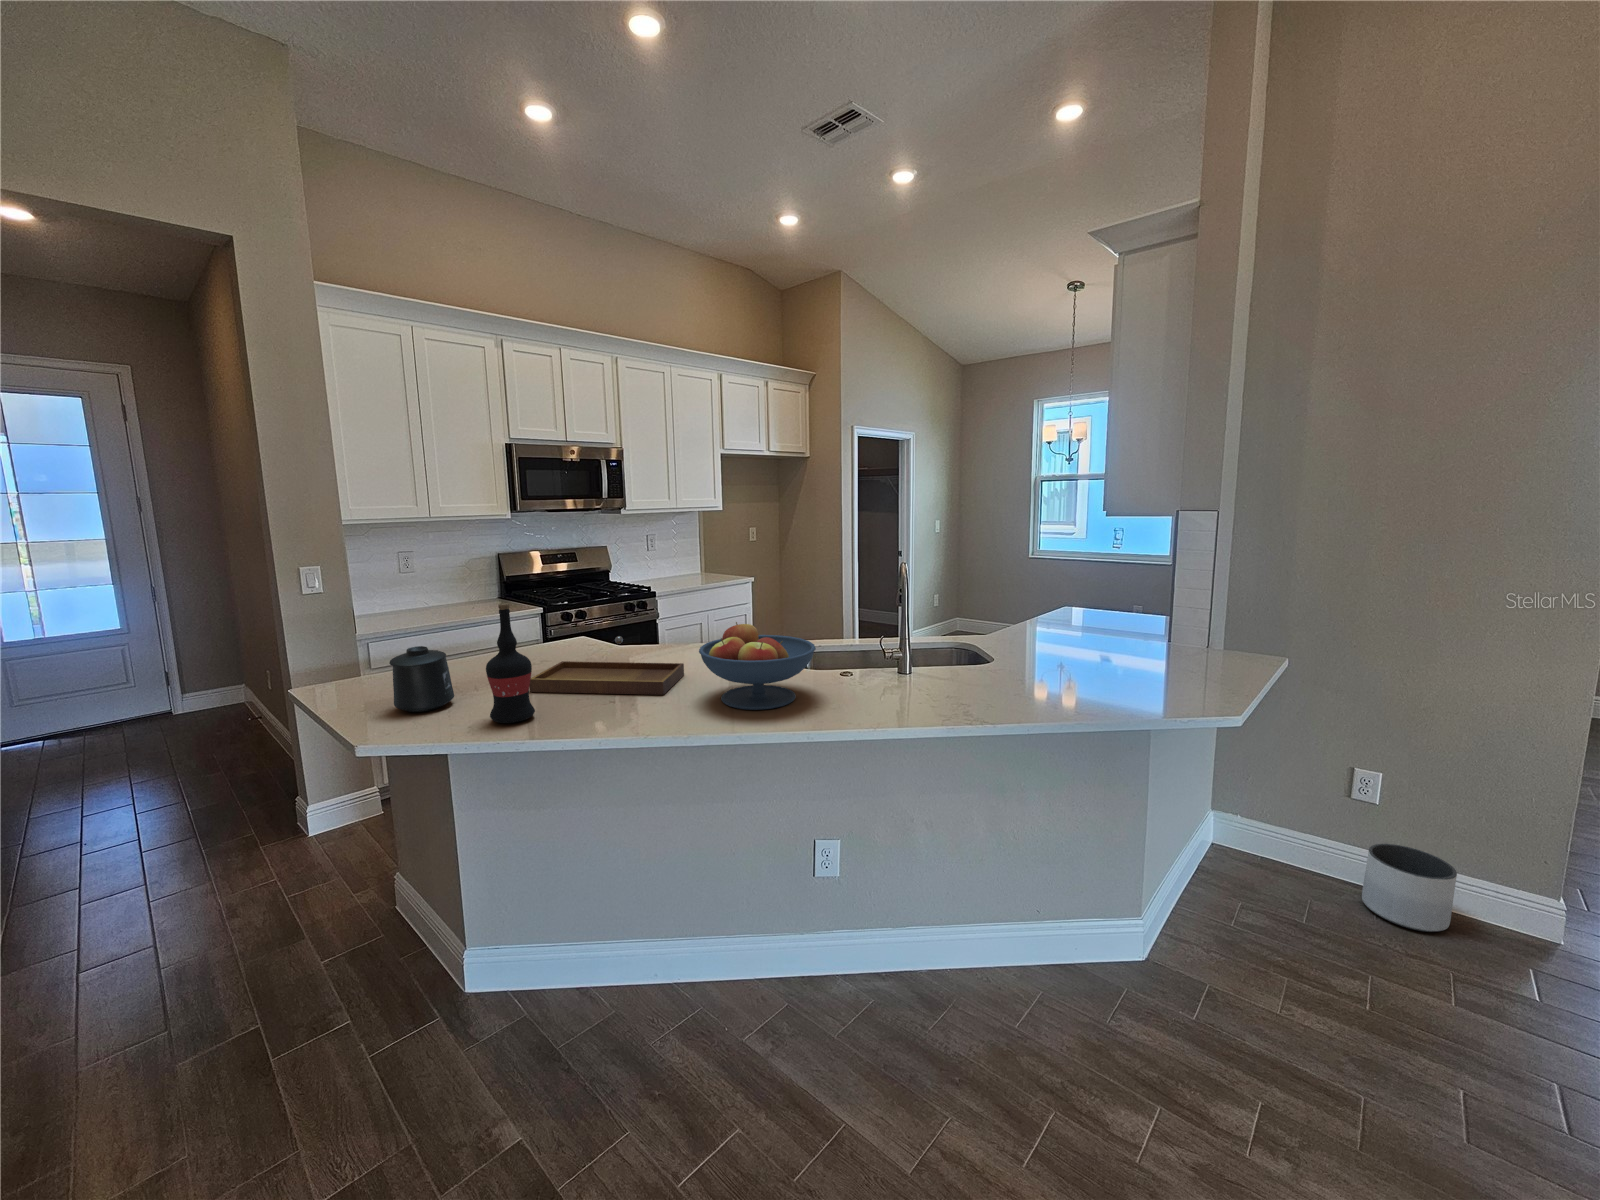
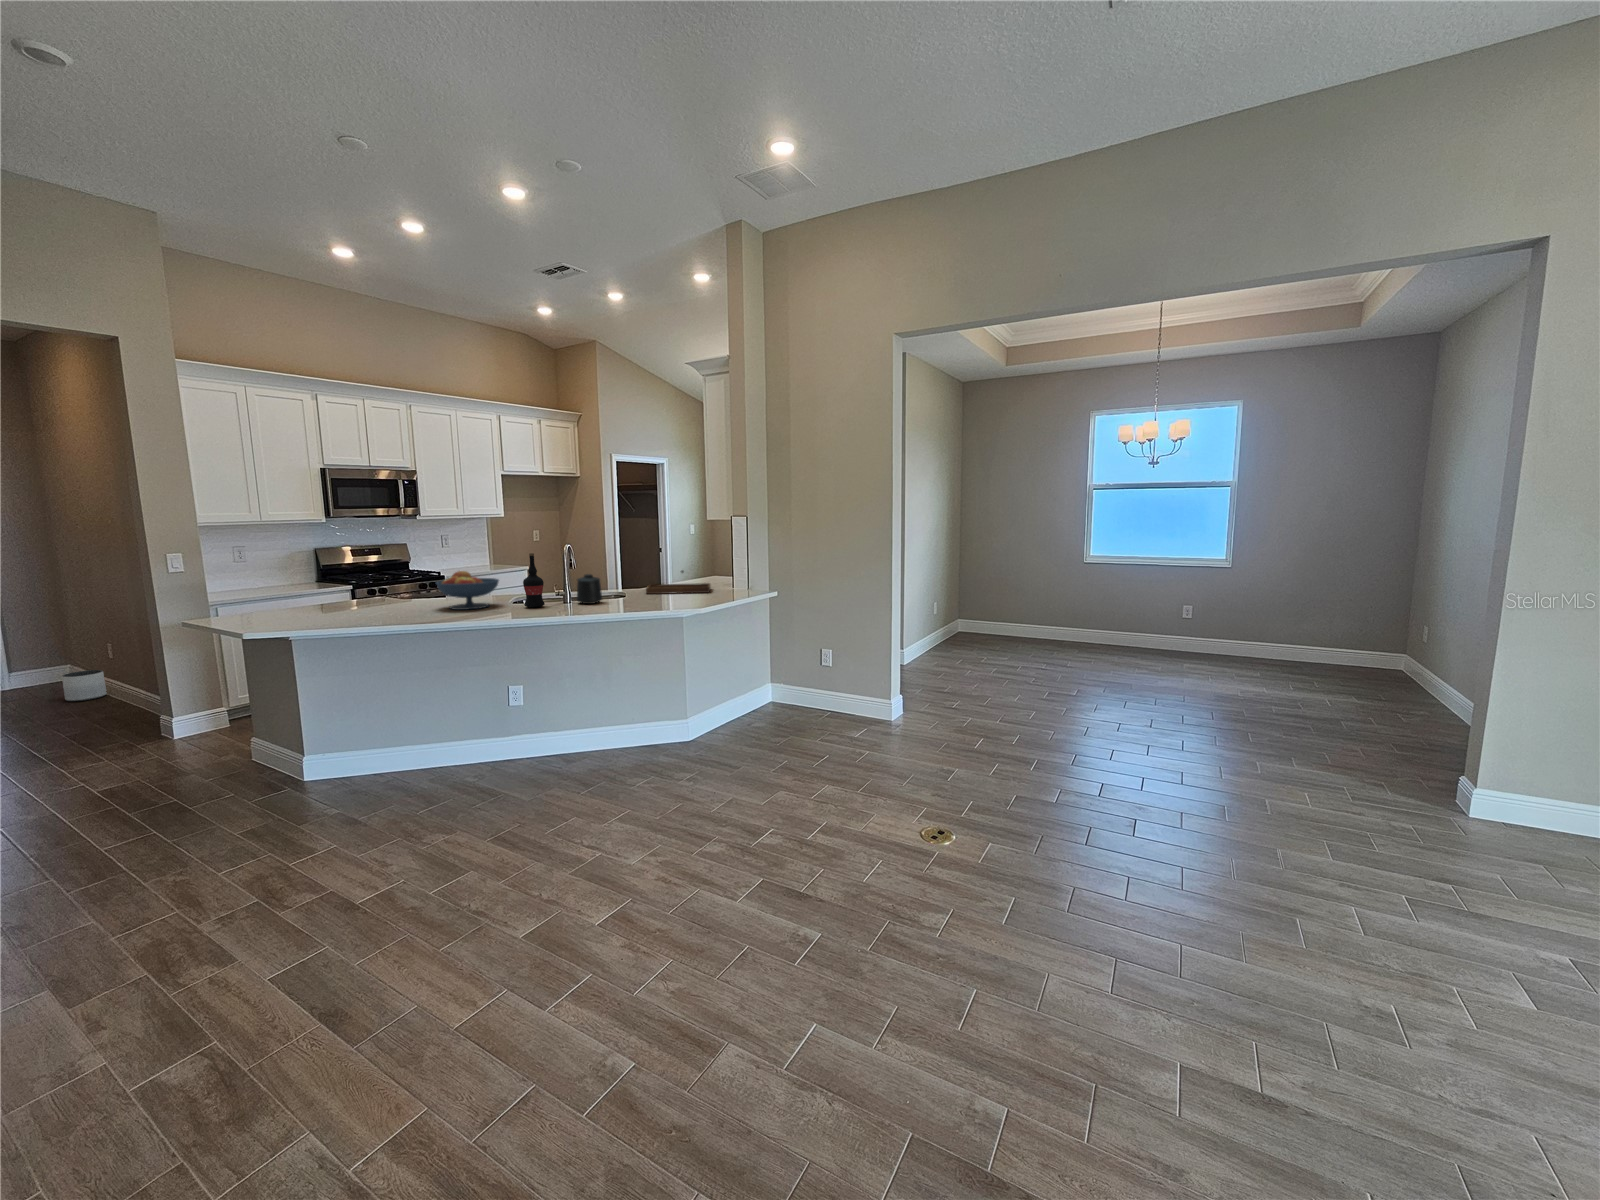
wine bottle: present [486,603,535,723] -> present [523,553,545,607]
tray: present [529,636,684,695] -> present [646,570,711,594]
mug: present [389,646,454,712] -> present [577,574,602,604]
planter: present [1362,844,1457,932] -> present [62,670,107,701]

